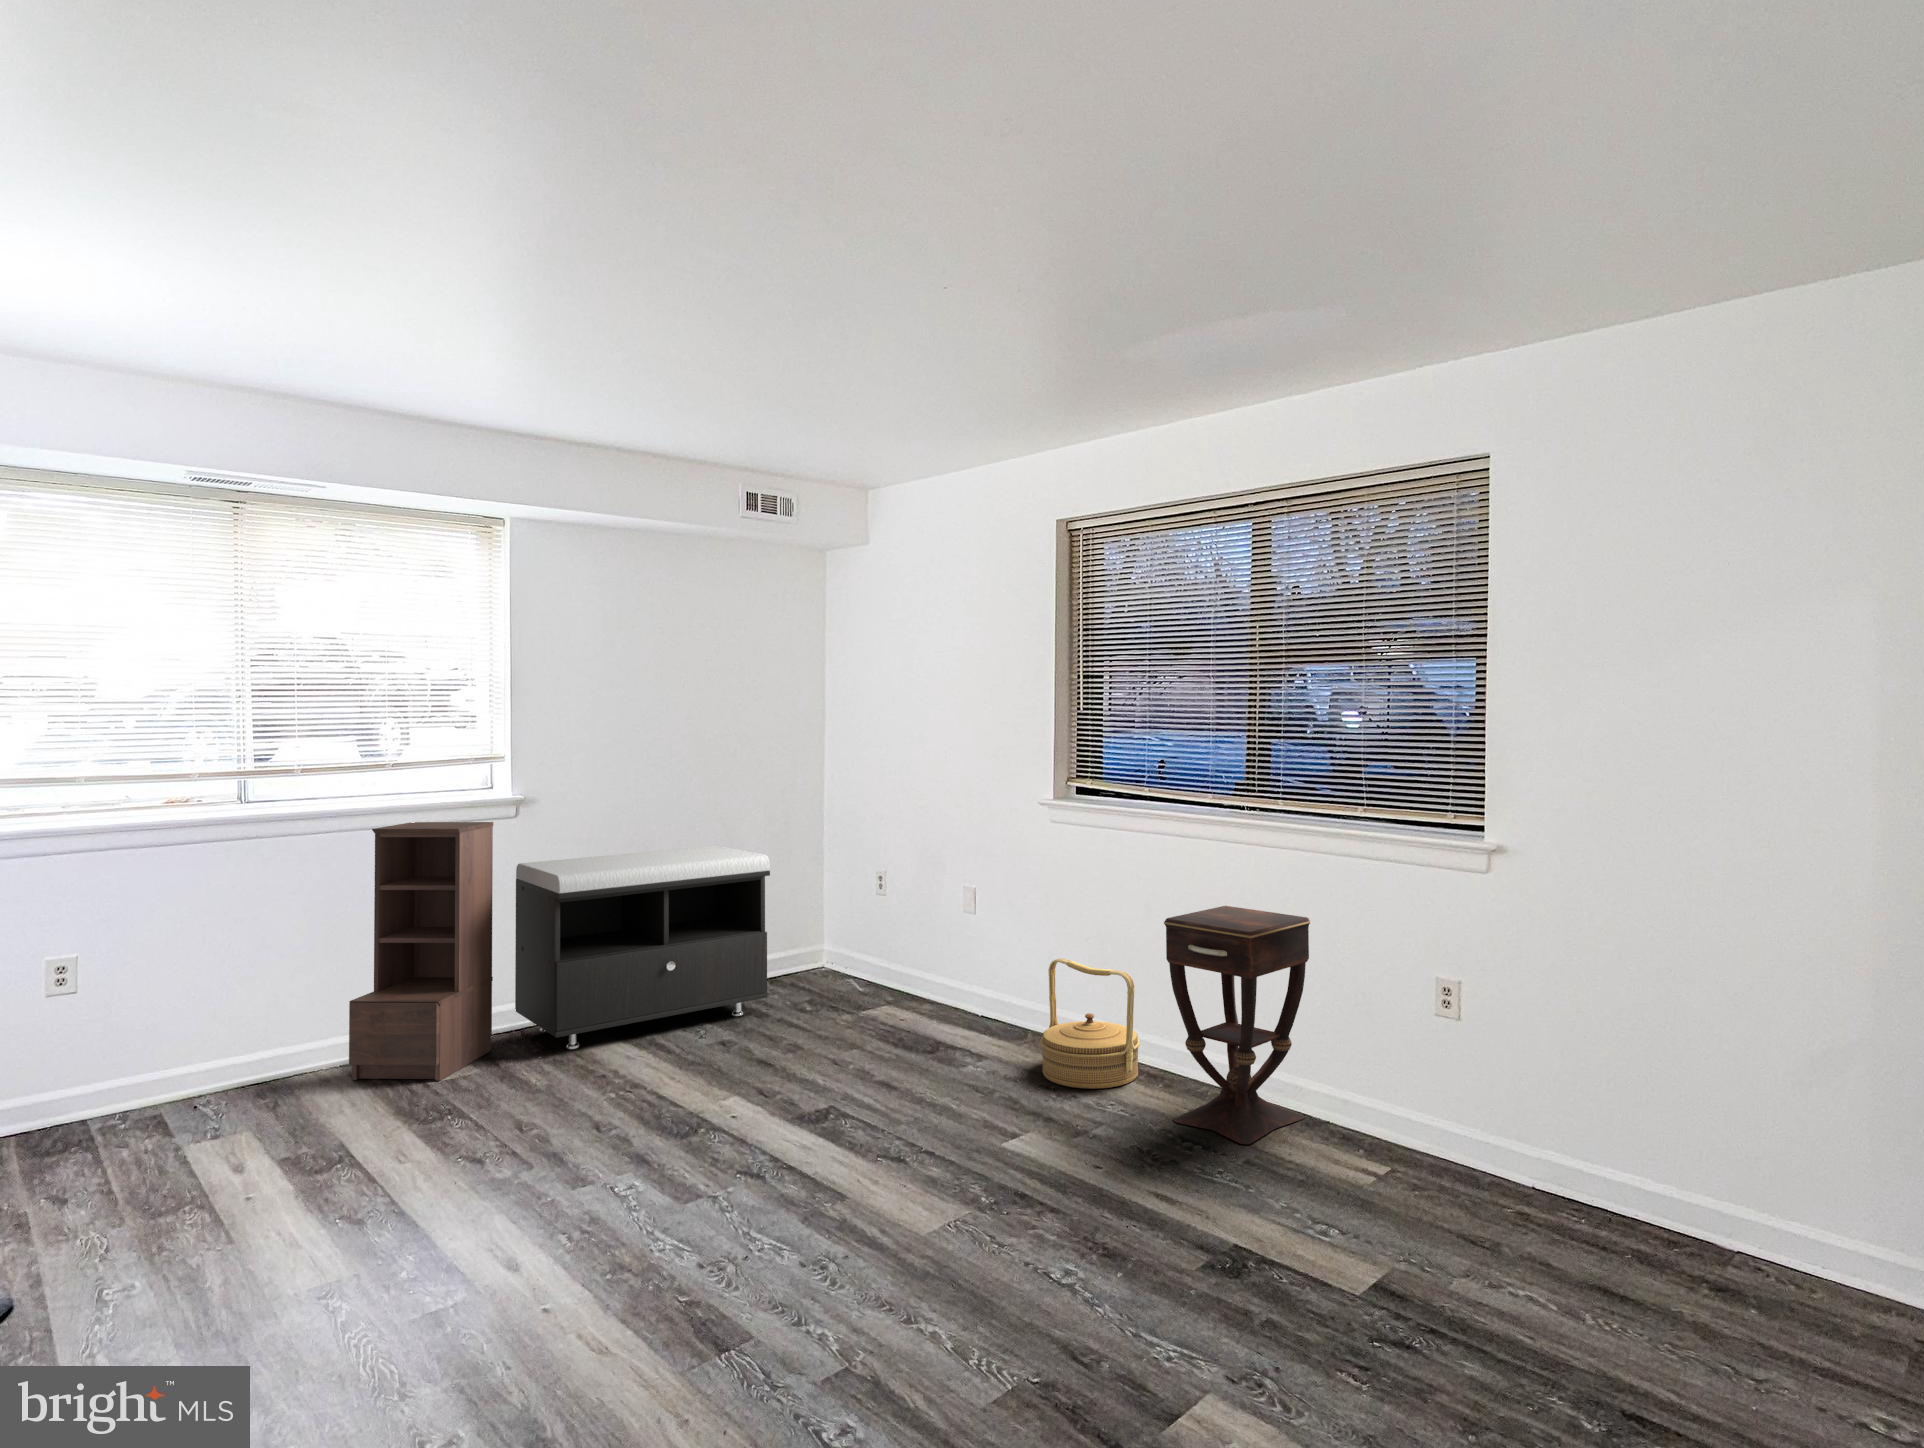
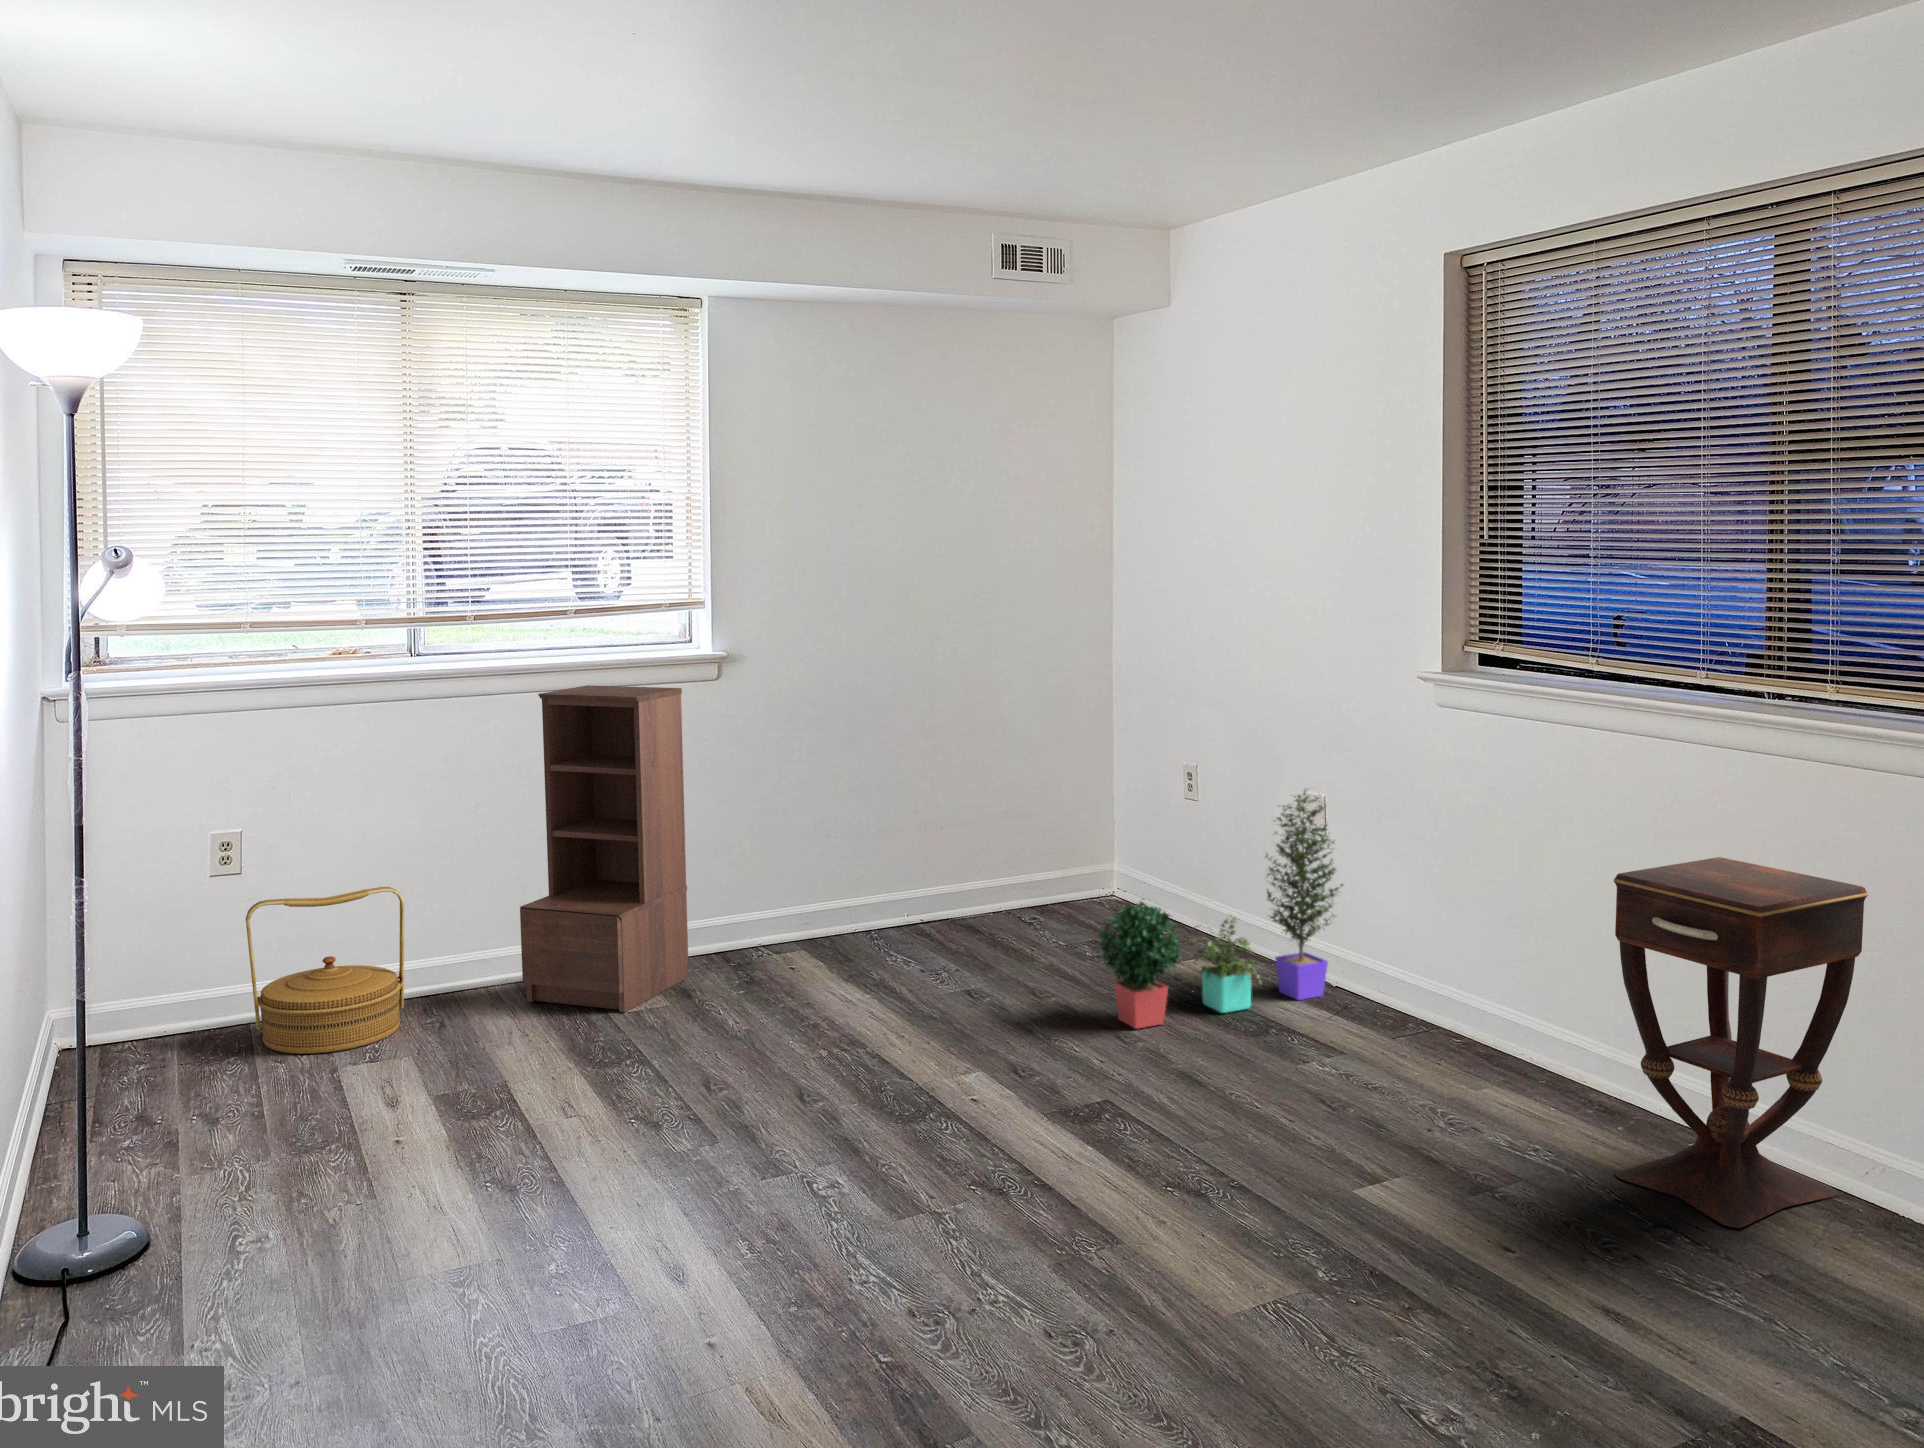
storage bench: present [515,846,770,1049] -> none [714,725,1037,984]
potted plant: none [818,879,990,1058] -> present [1098,789,1343,1029]
woven basket: present [1040,958,1140,1089] -> present [246,887,404,1054]

